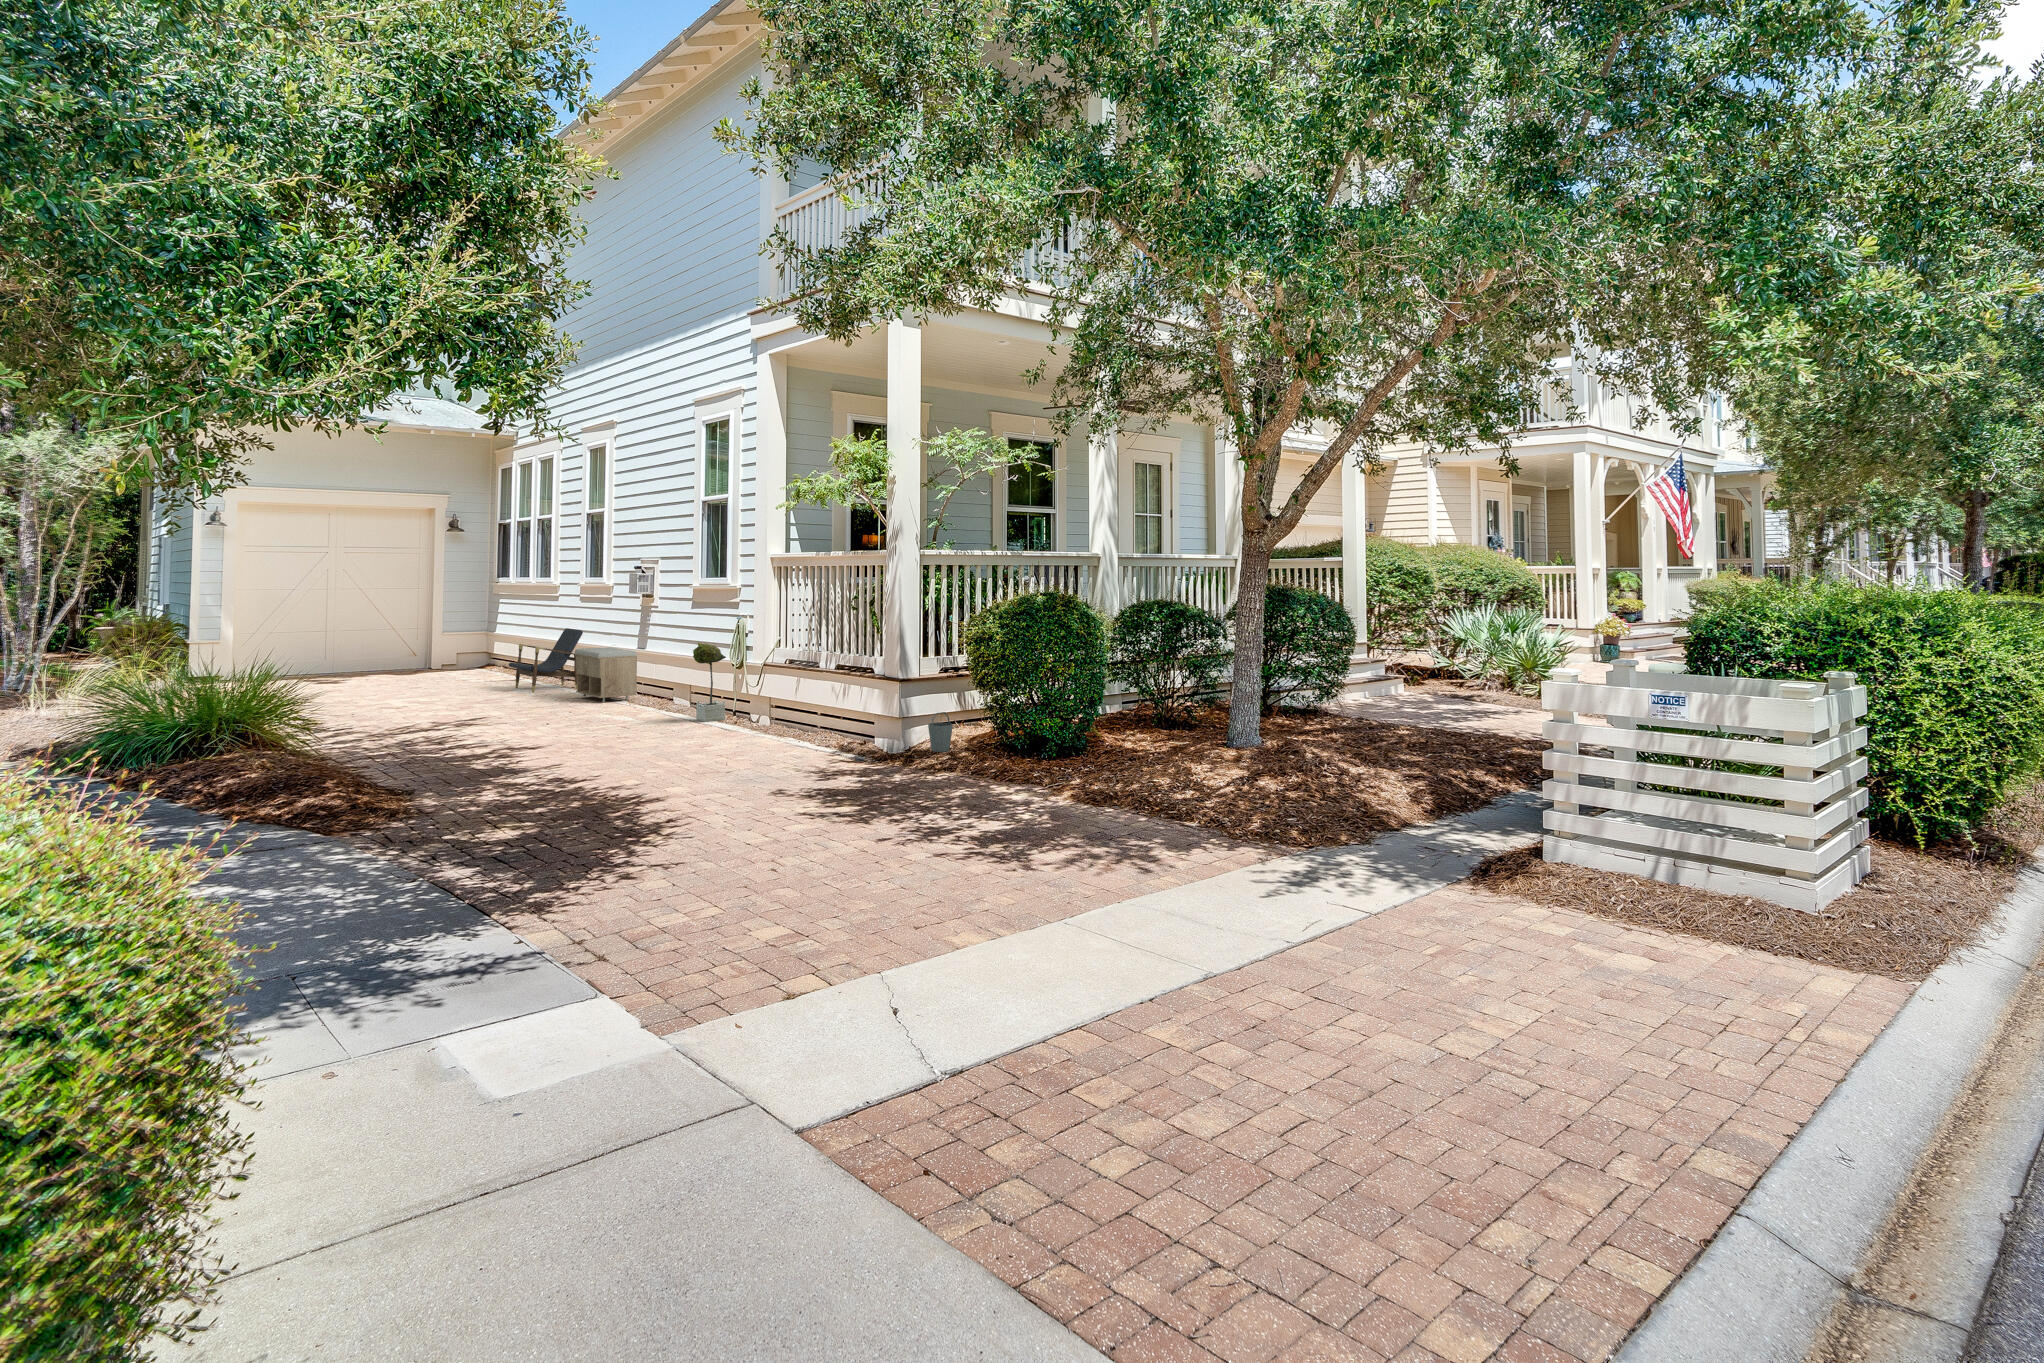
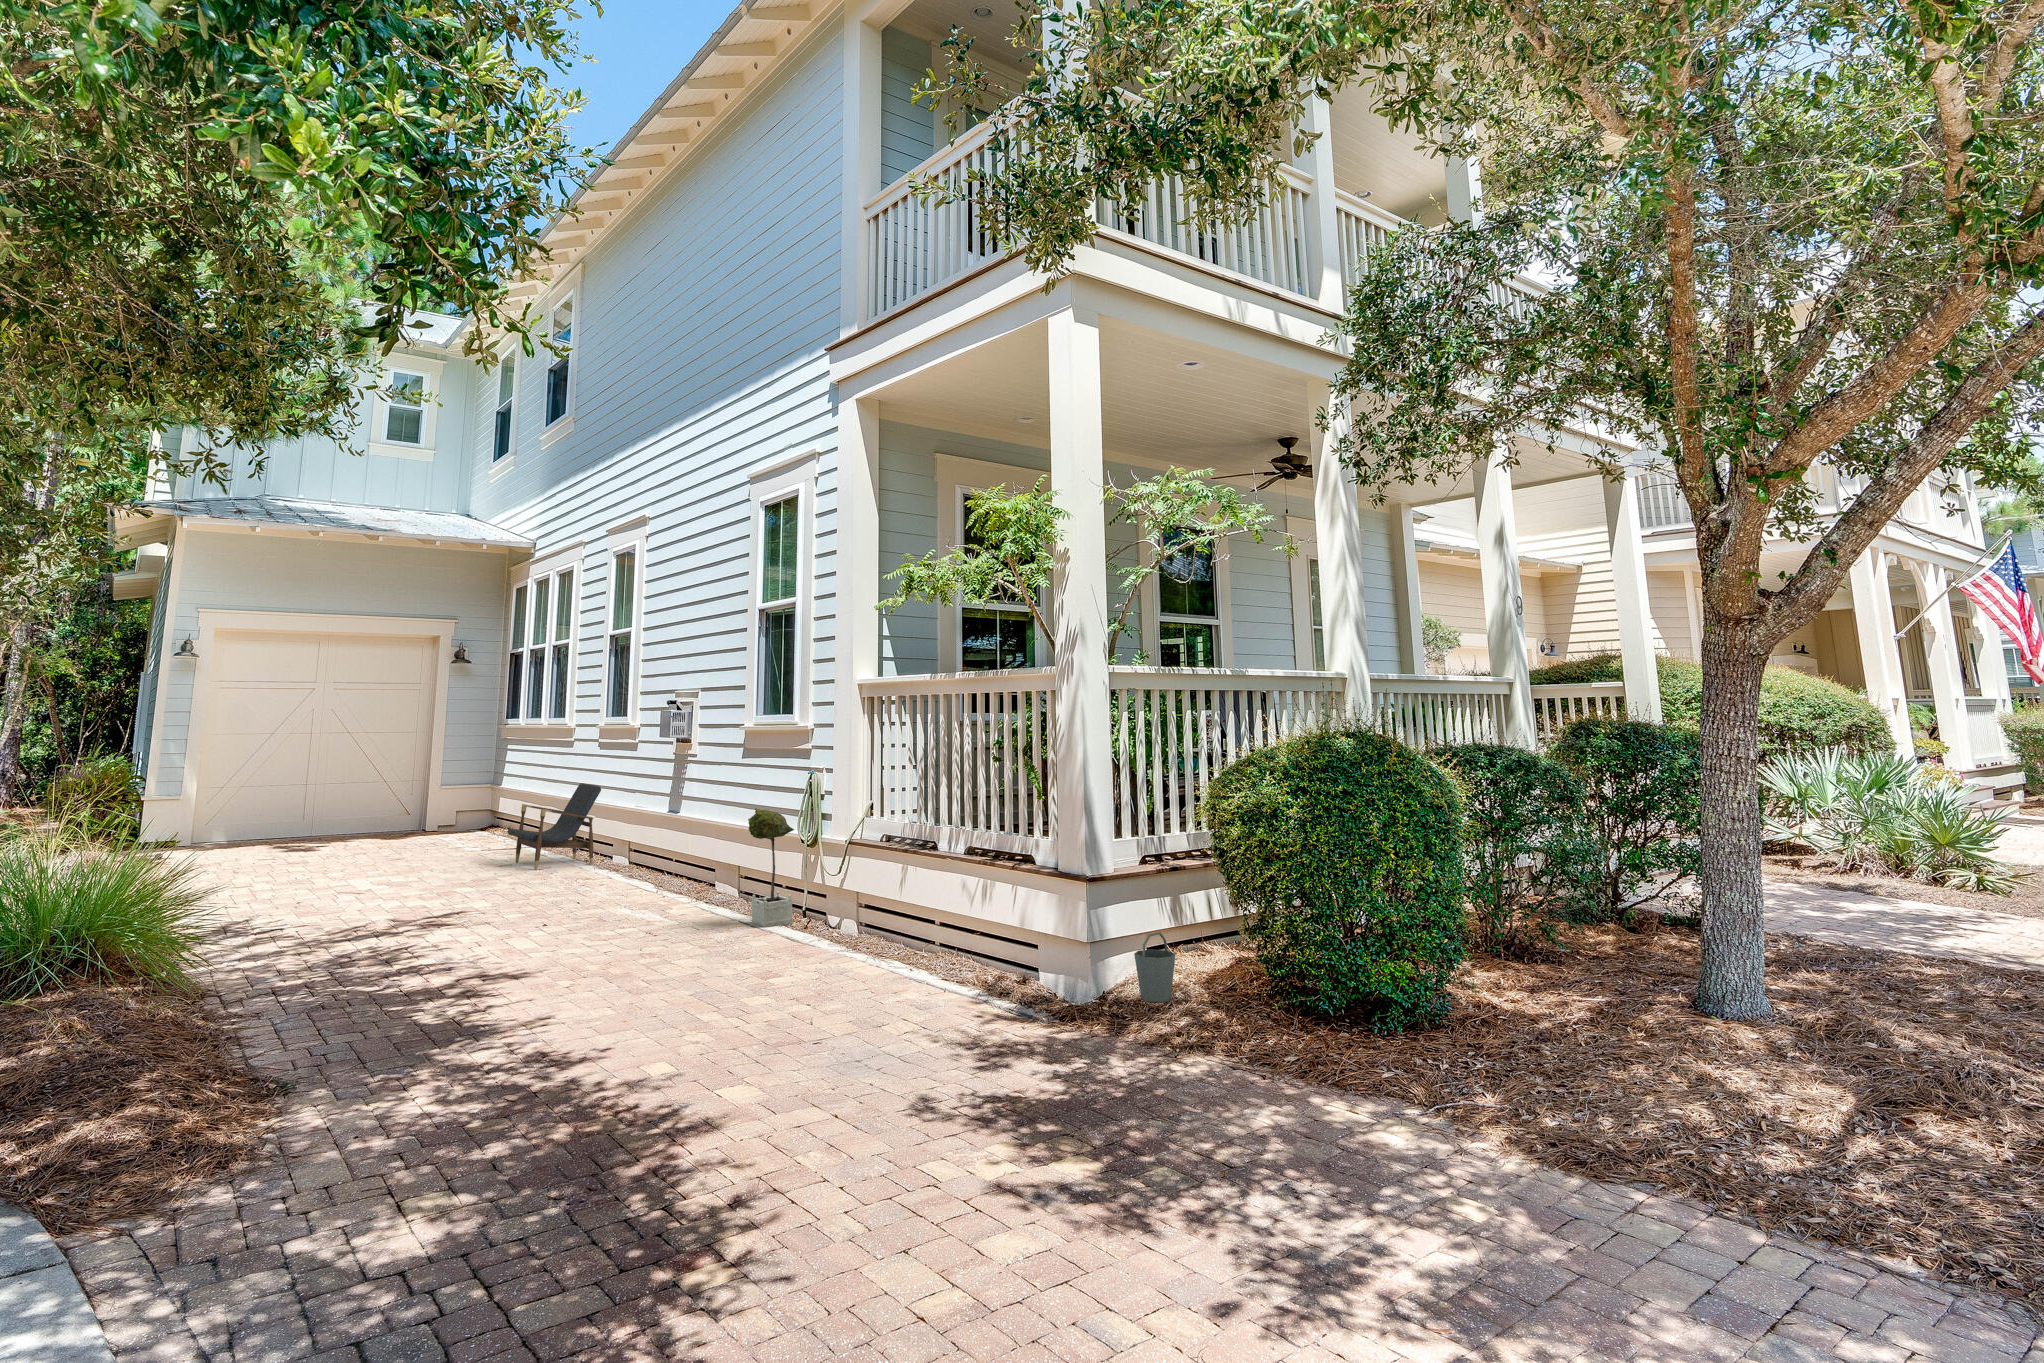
storage bench: present [575,647,637,702] -> none [589,810,669,888]

